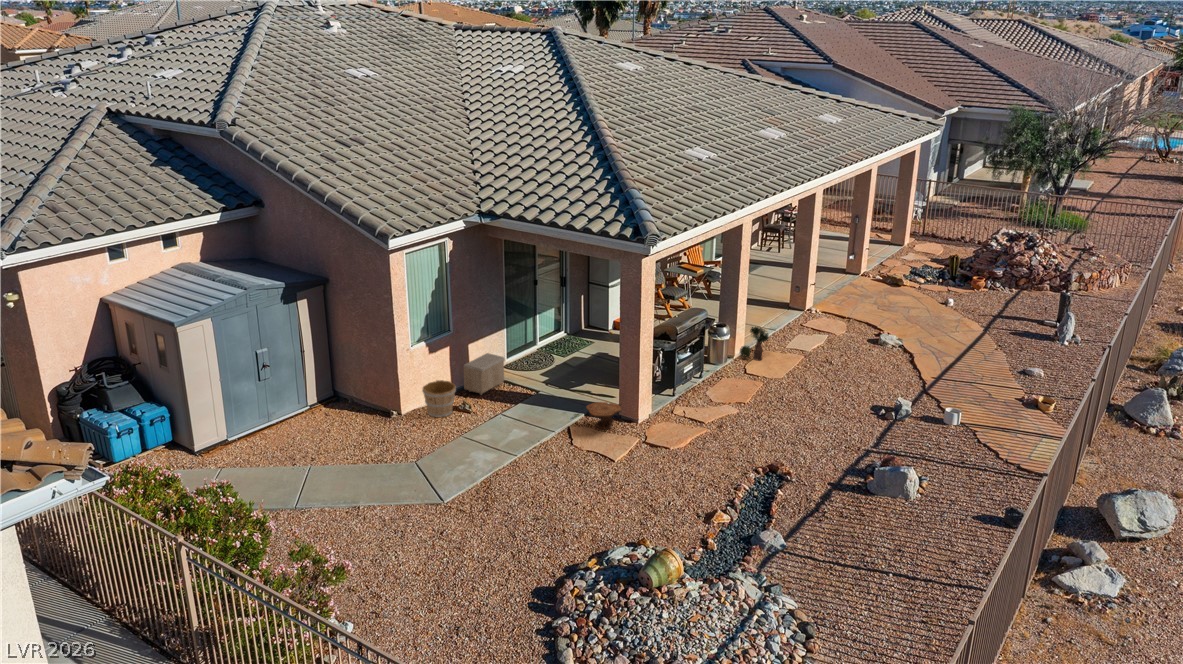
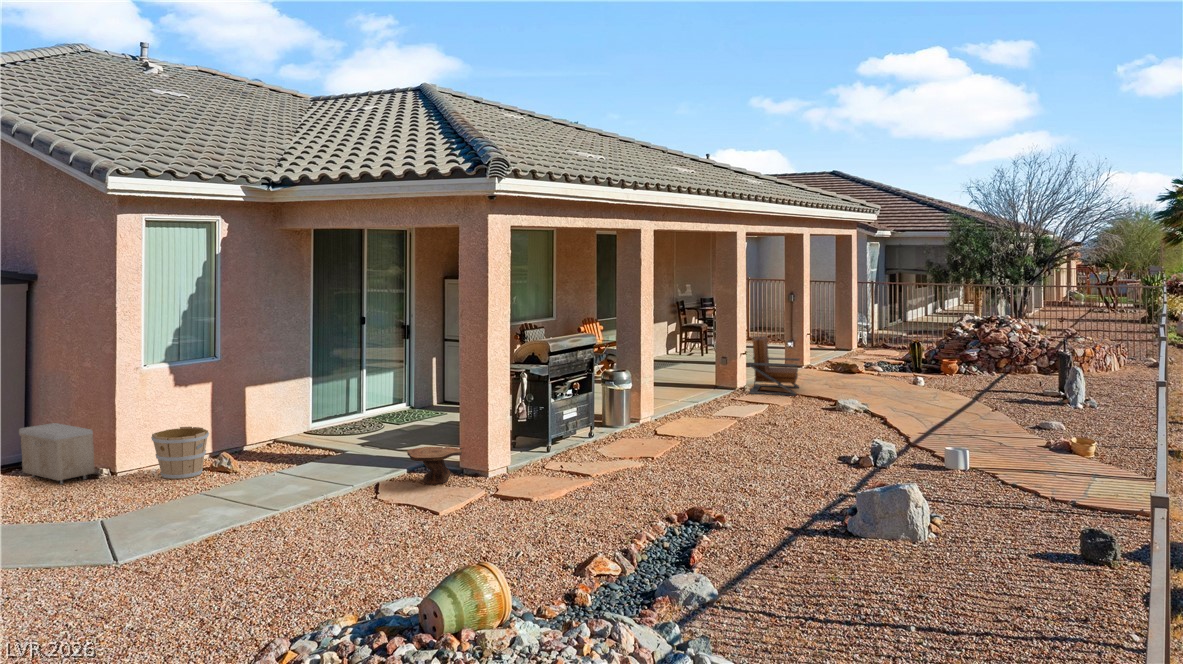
lounge chair: none [812,271,855,324] -> present [748,336,799,396]
potted plant: present [740,327,769,360] -> none [649,375,690,423]
storage bench: present [464,353,505,395] -> present [19,423,95,484]

